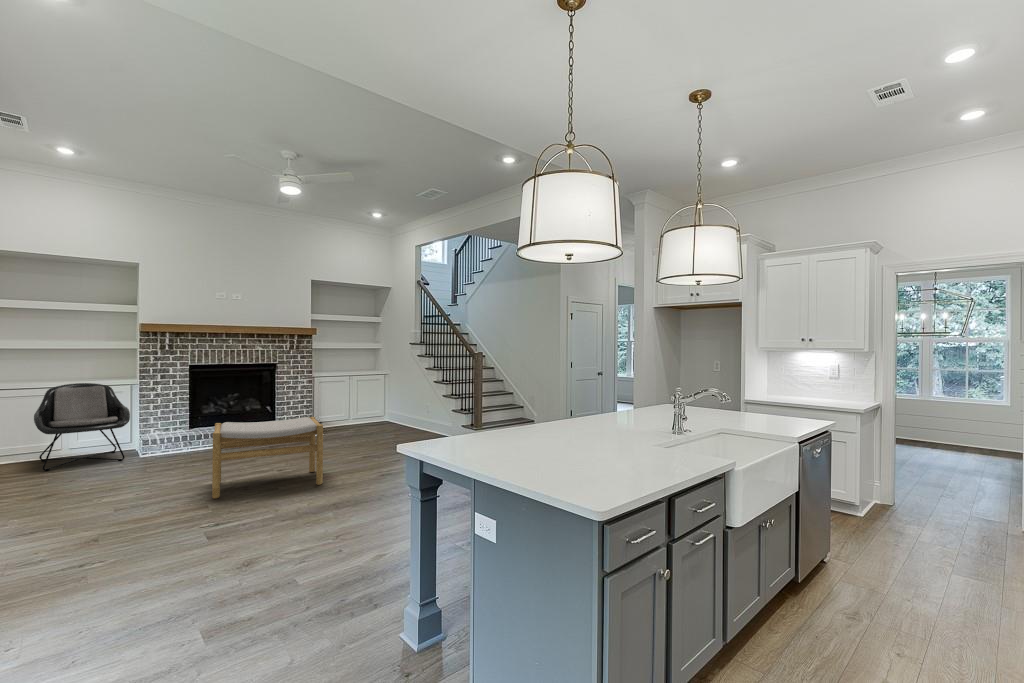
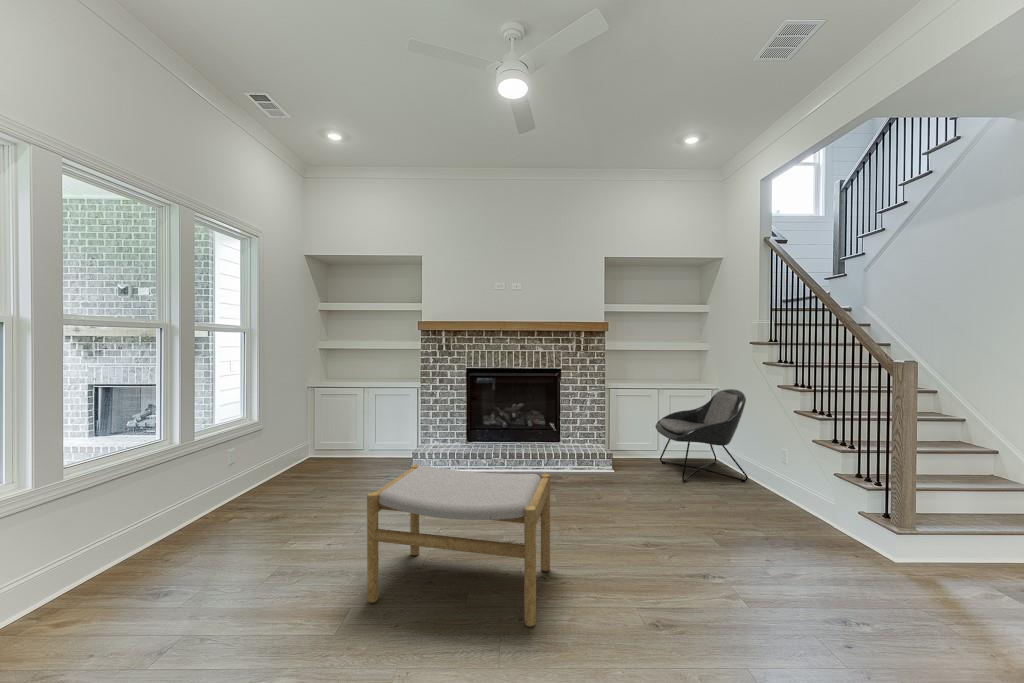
lounge chair: present [34,383,130,471] -> present [655,389,748,482]

